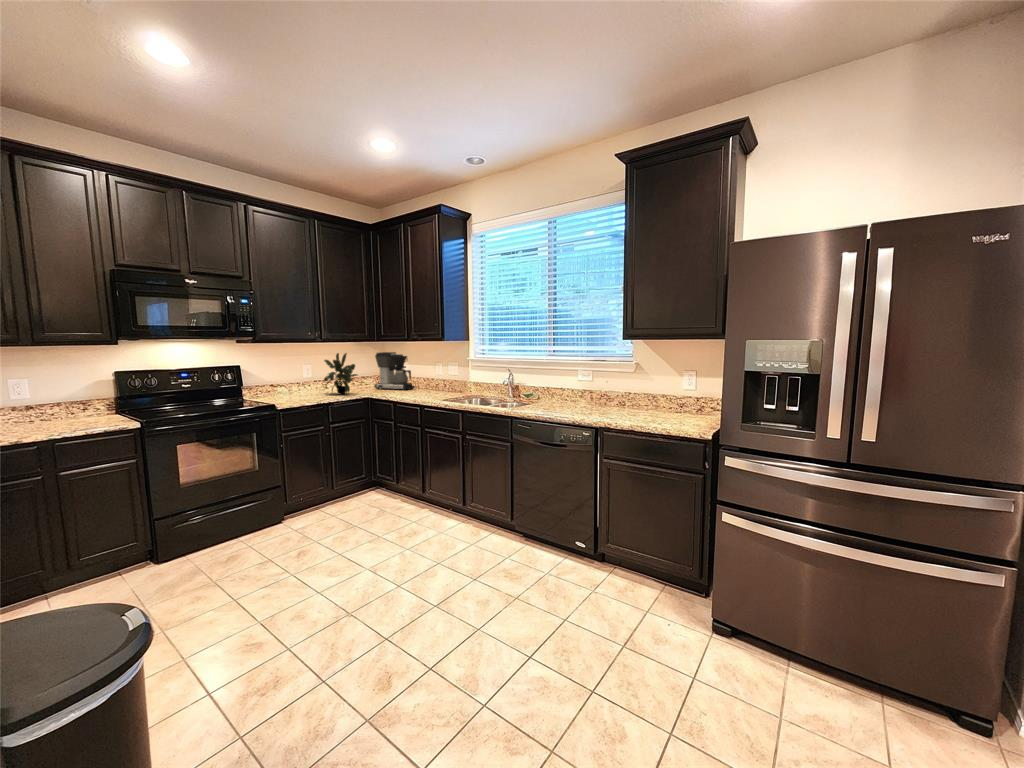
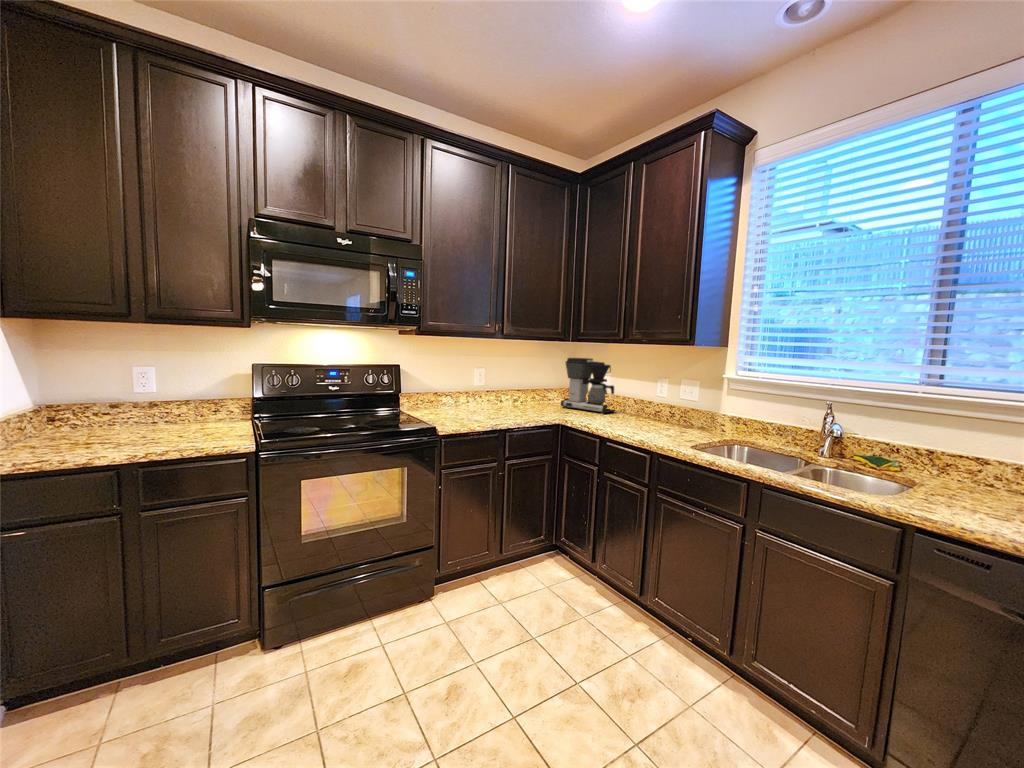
potted plant: present [324,353,357,394] -> none [499,355,547,414]

